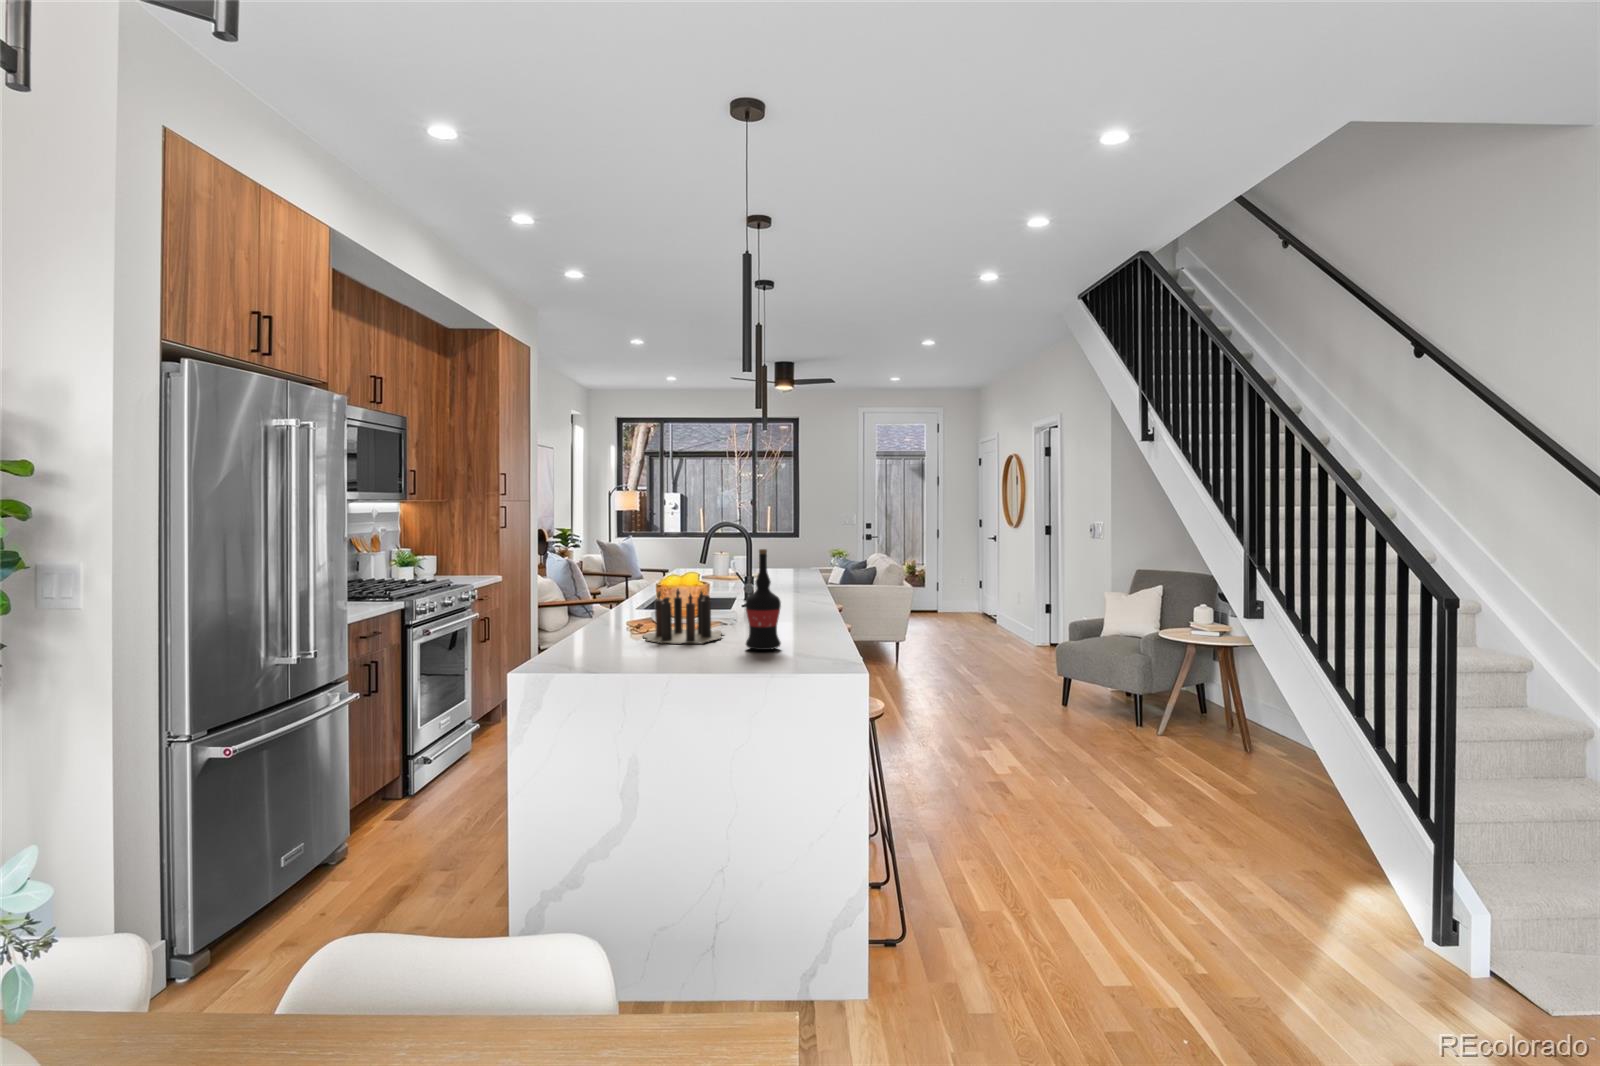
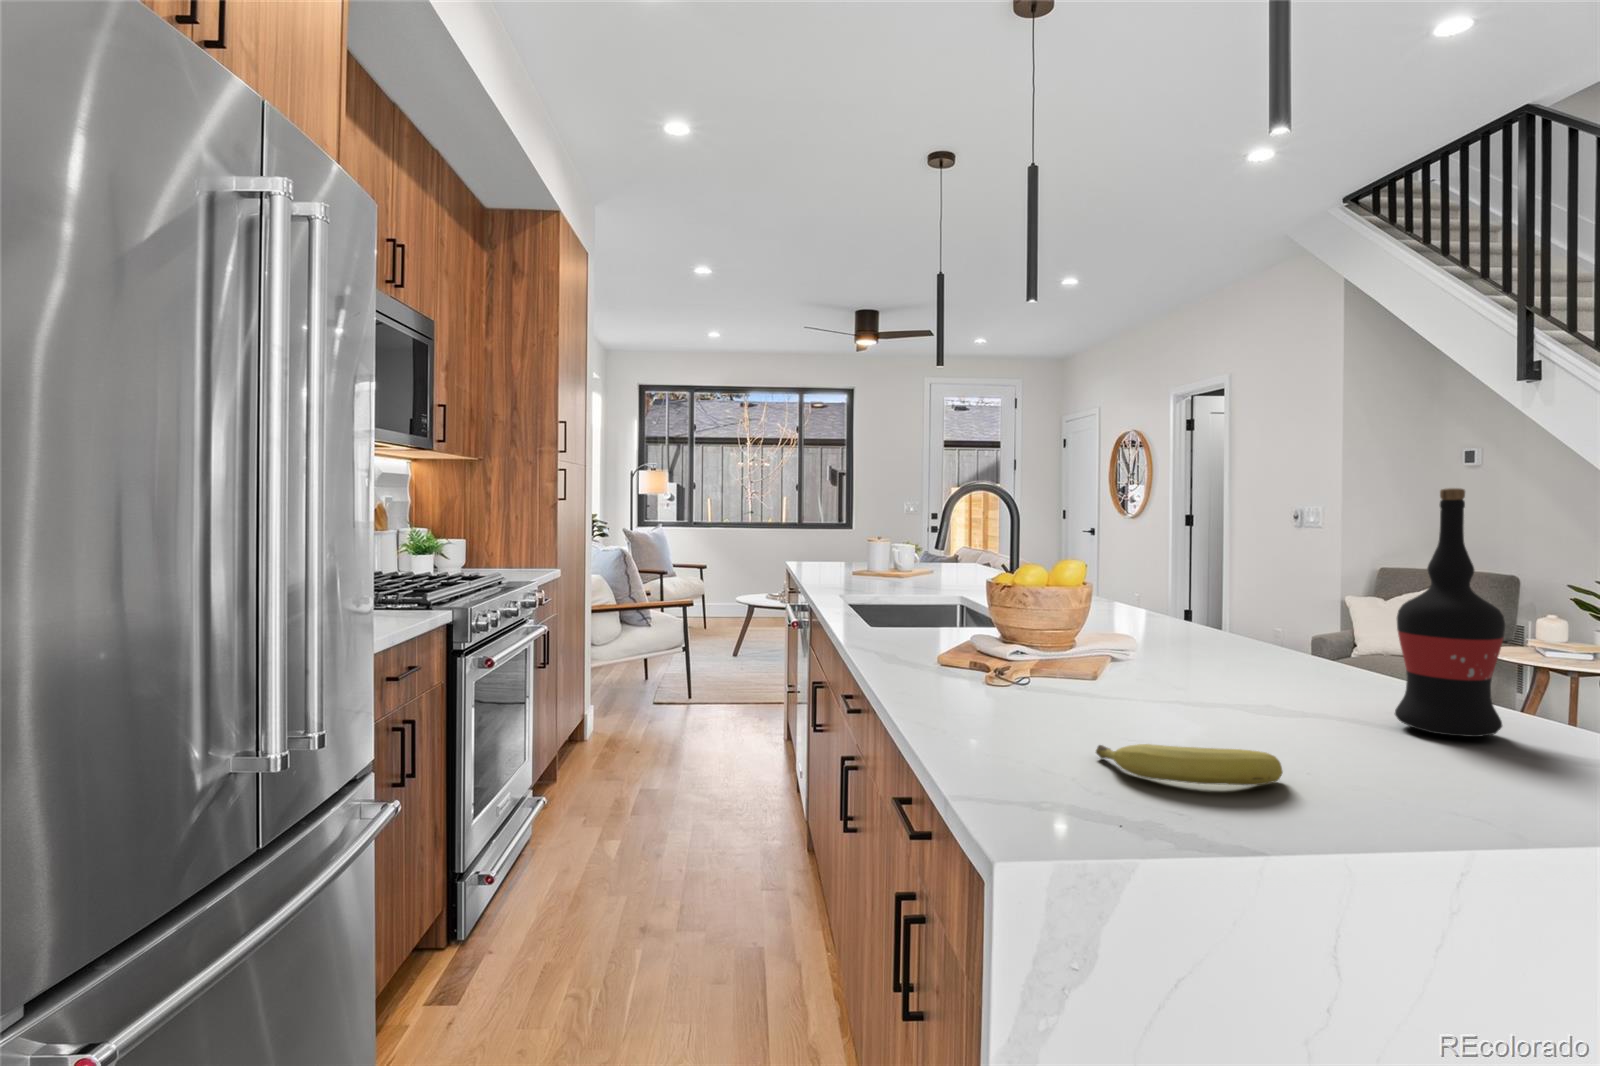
candle: present [643,589,722,643] -> none [1045,585,1313,715]
fruit: none [590,646,647,660] -> present [1096,744,1283,785]

